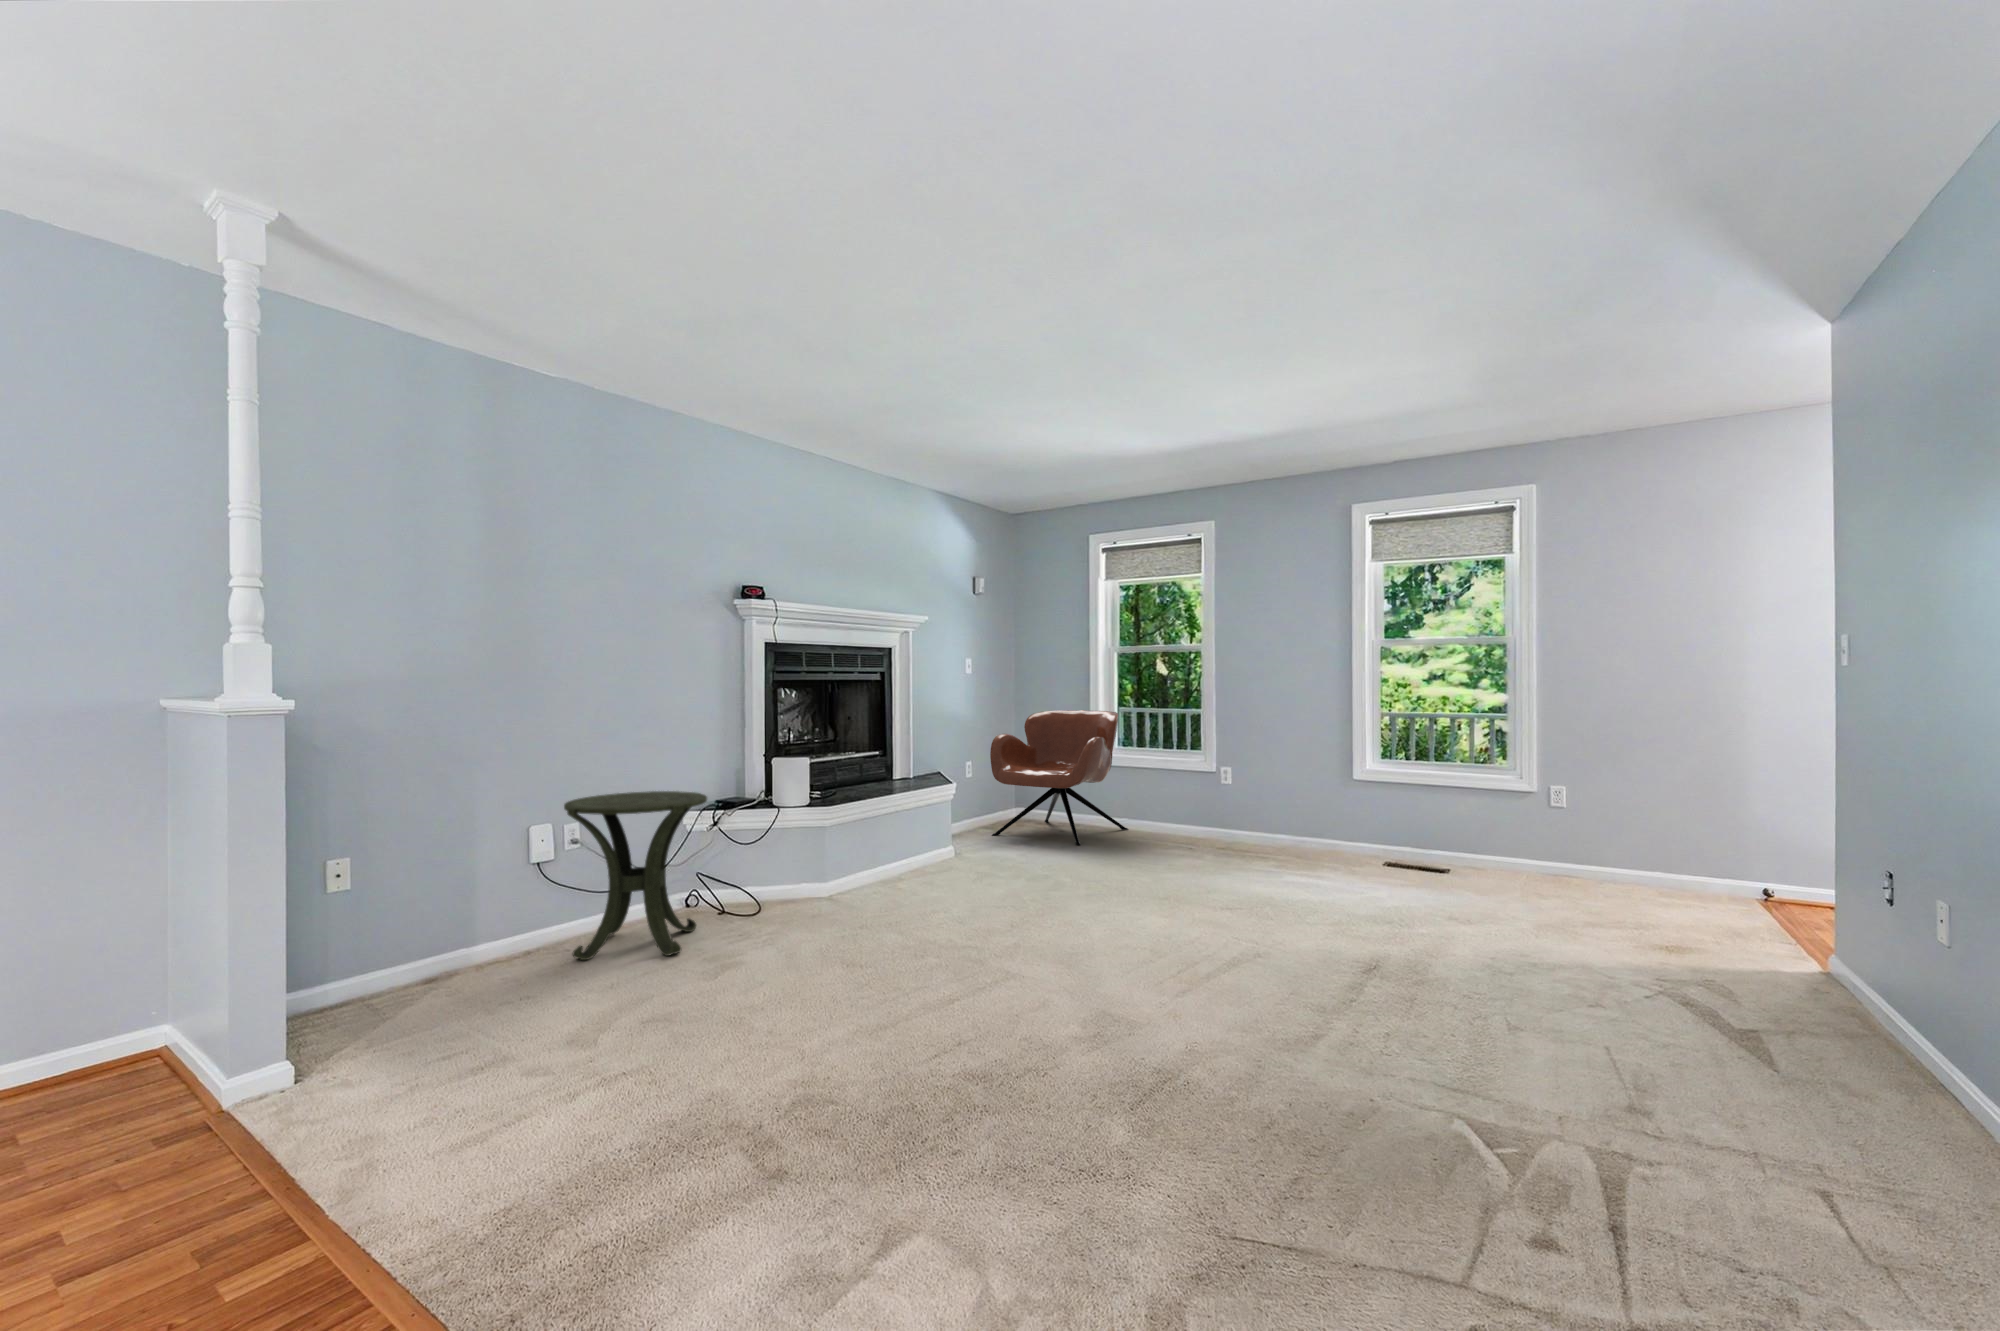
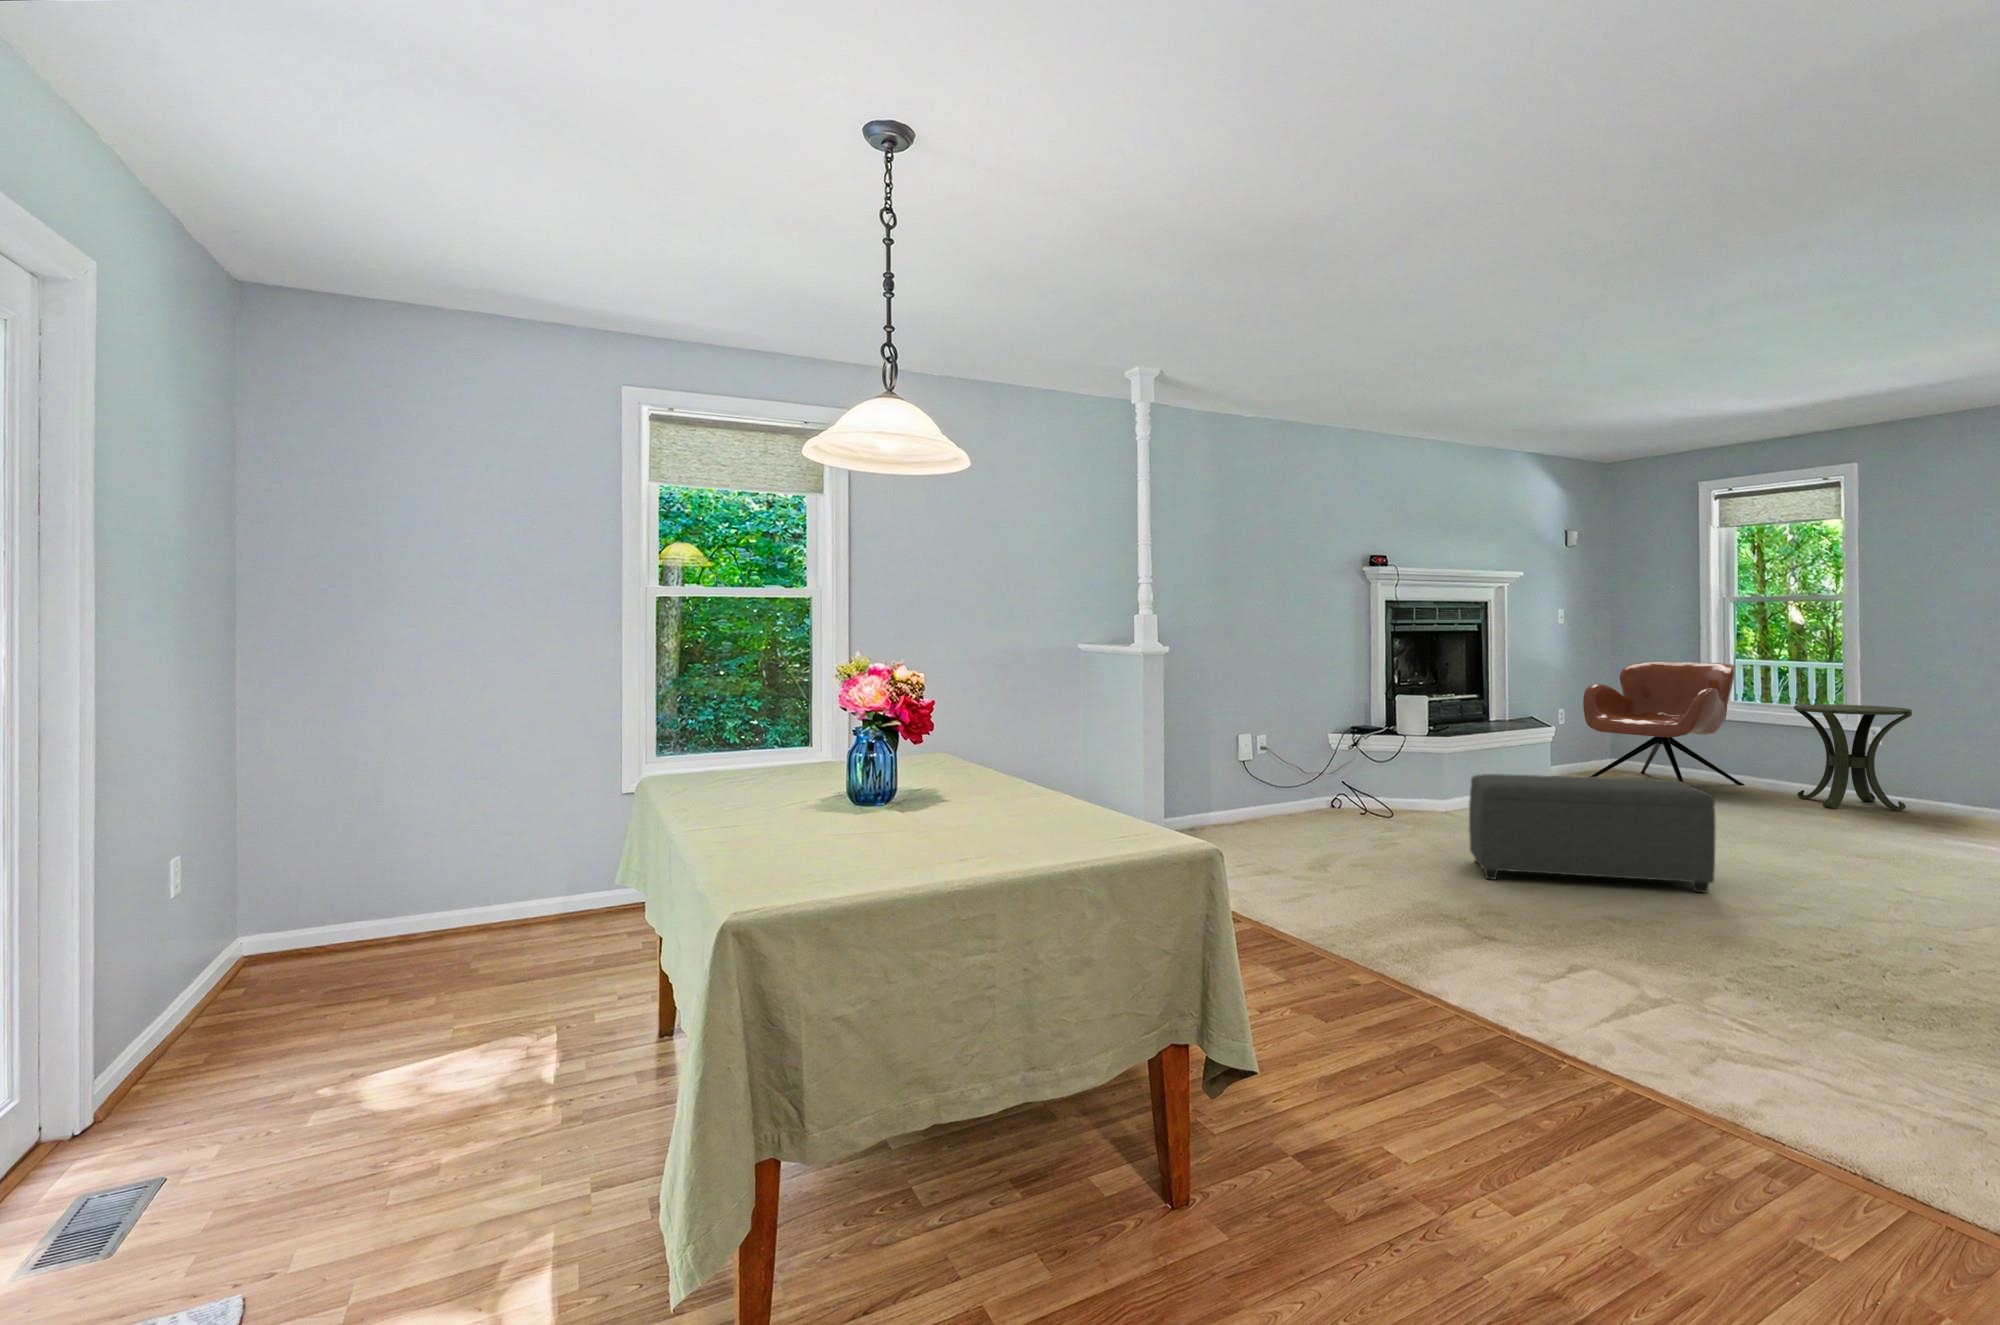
side table: present [564,791,707,960] -> present [1794,704,1912,811]
ottoman: none [803,863,1081,1033] -> present [1469,774,1716,893]

